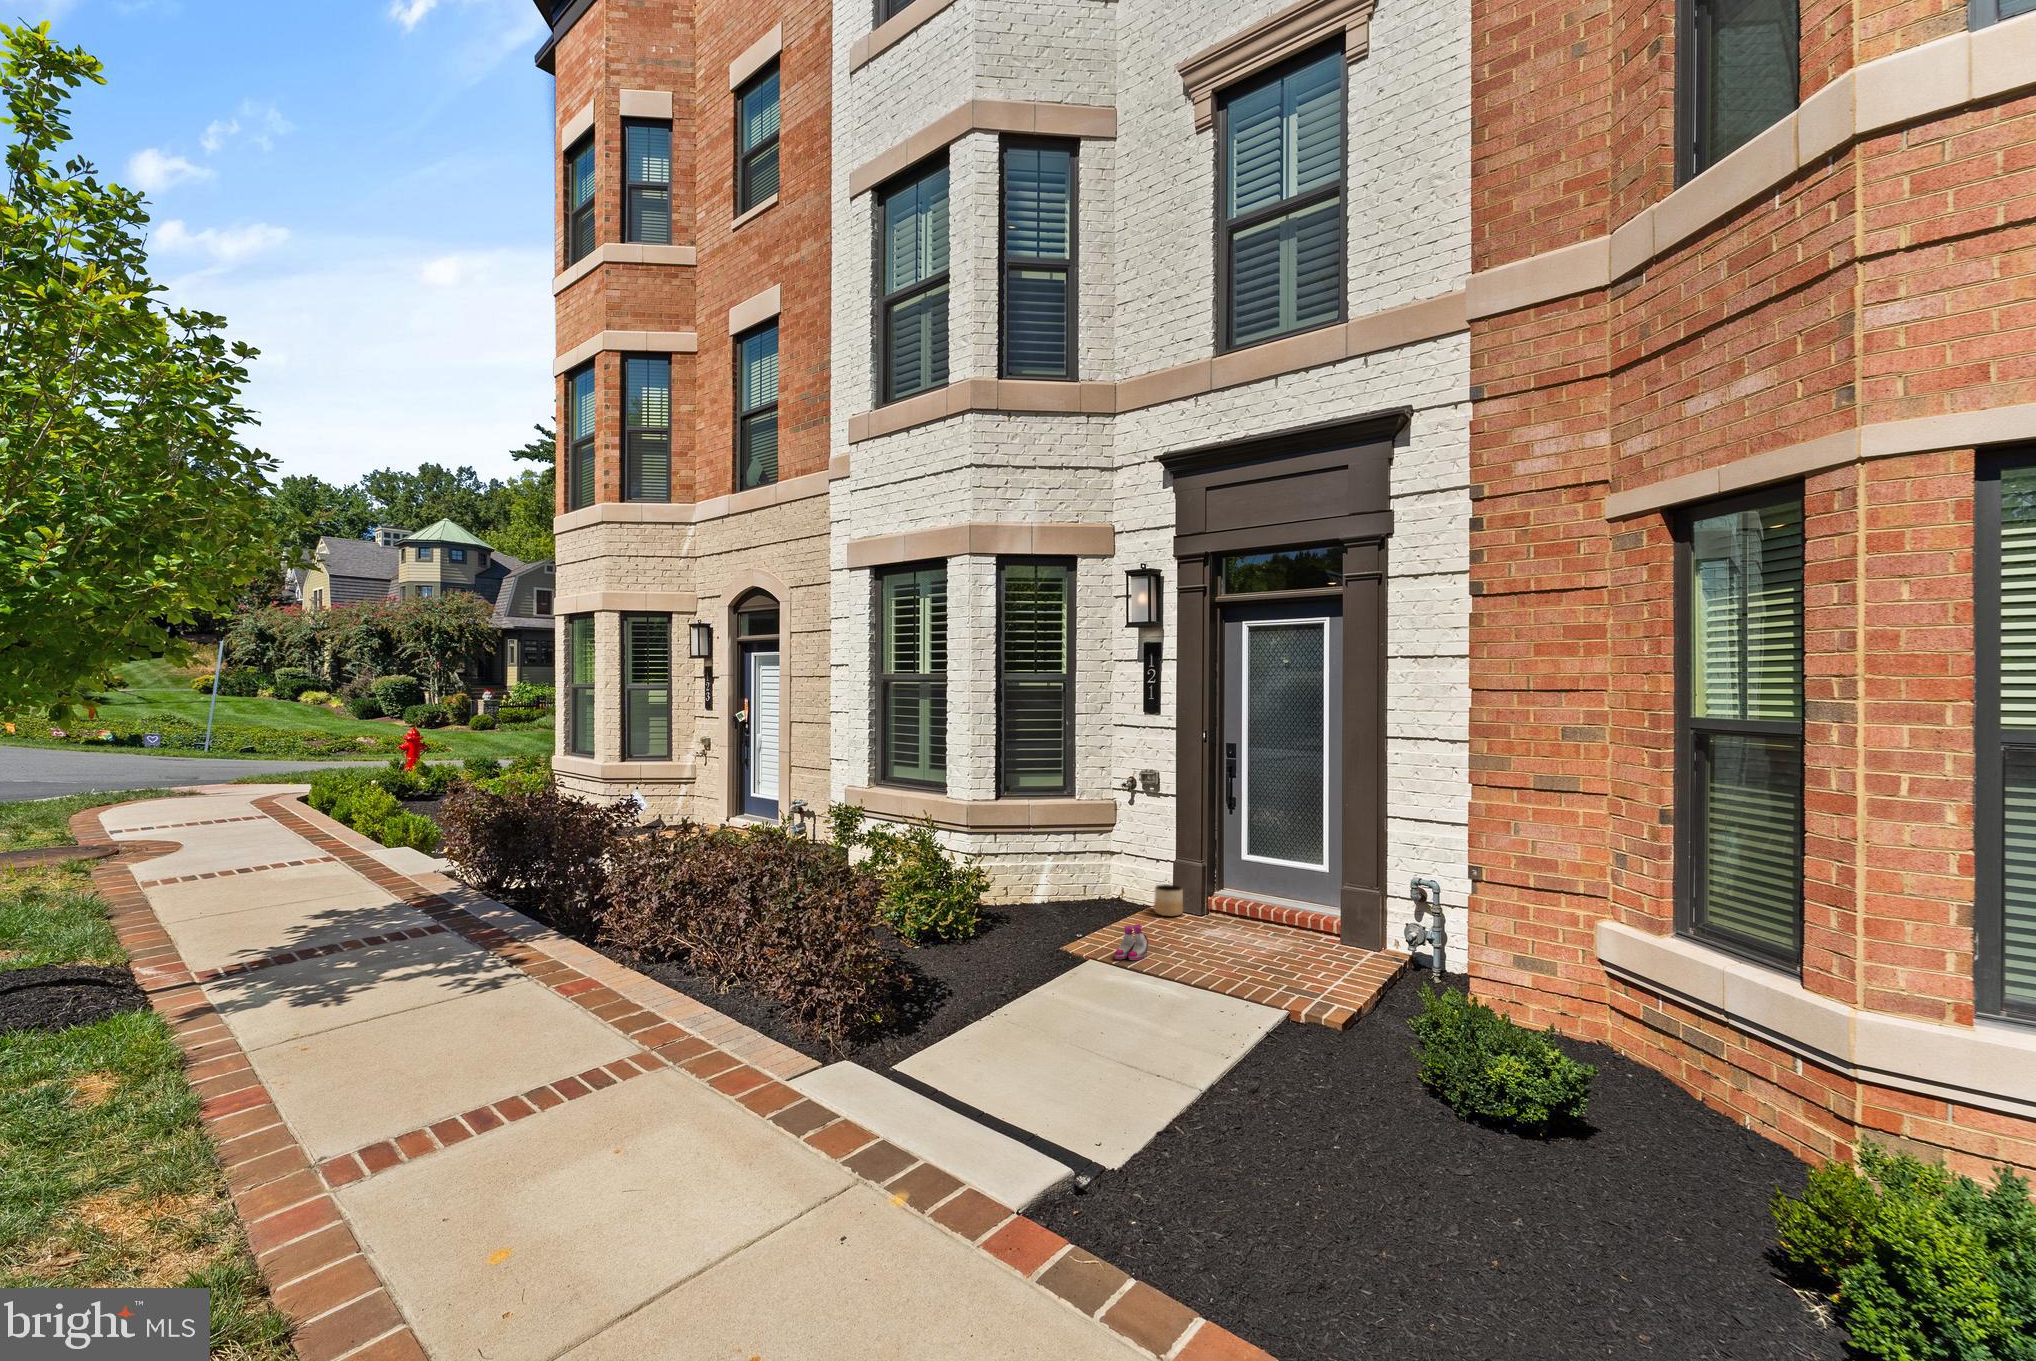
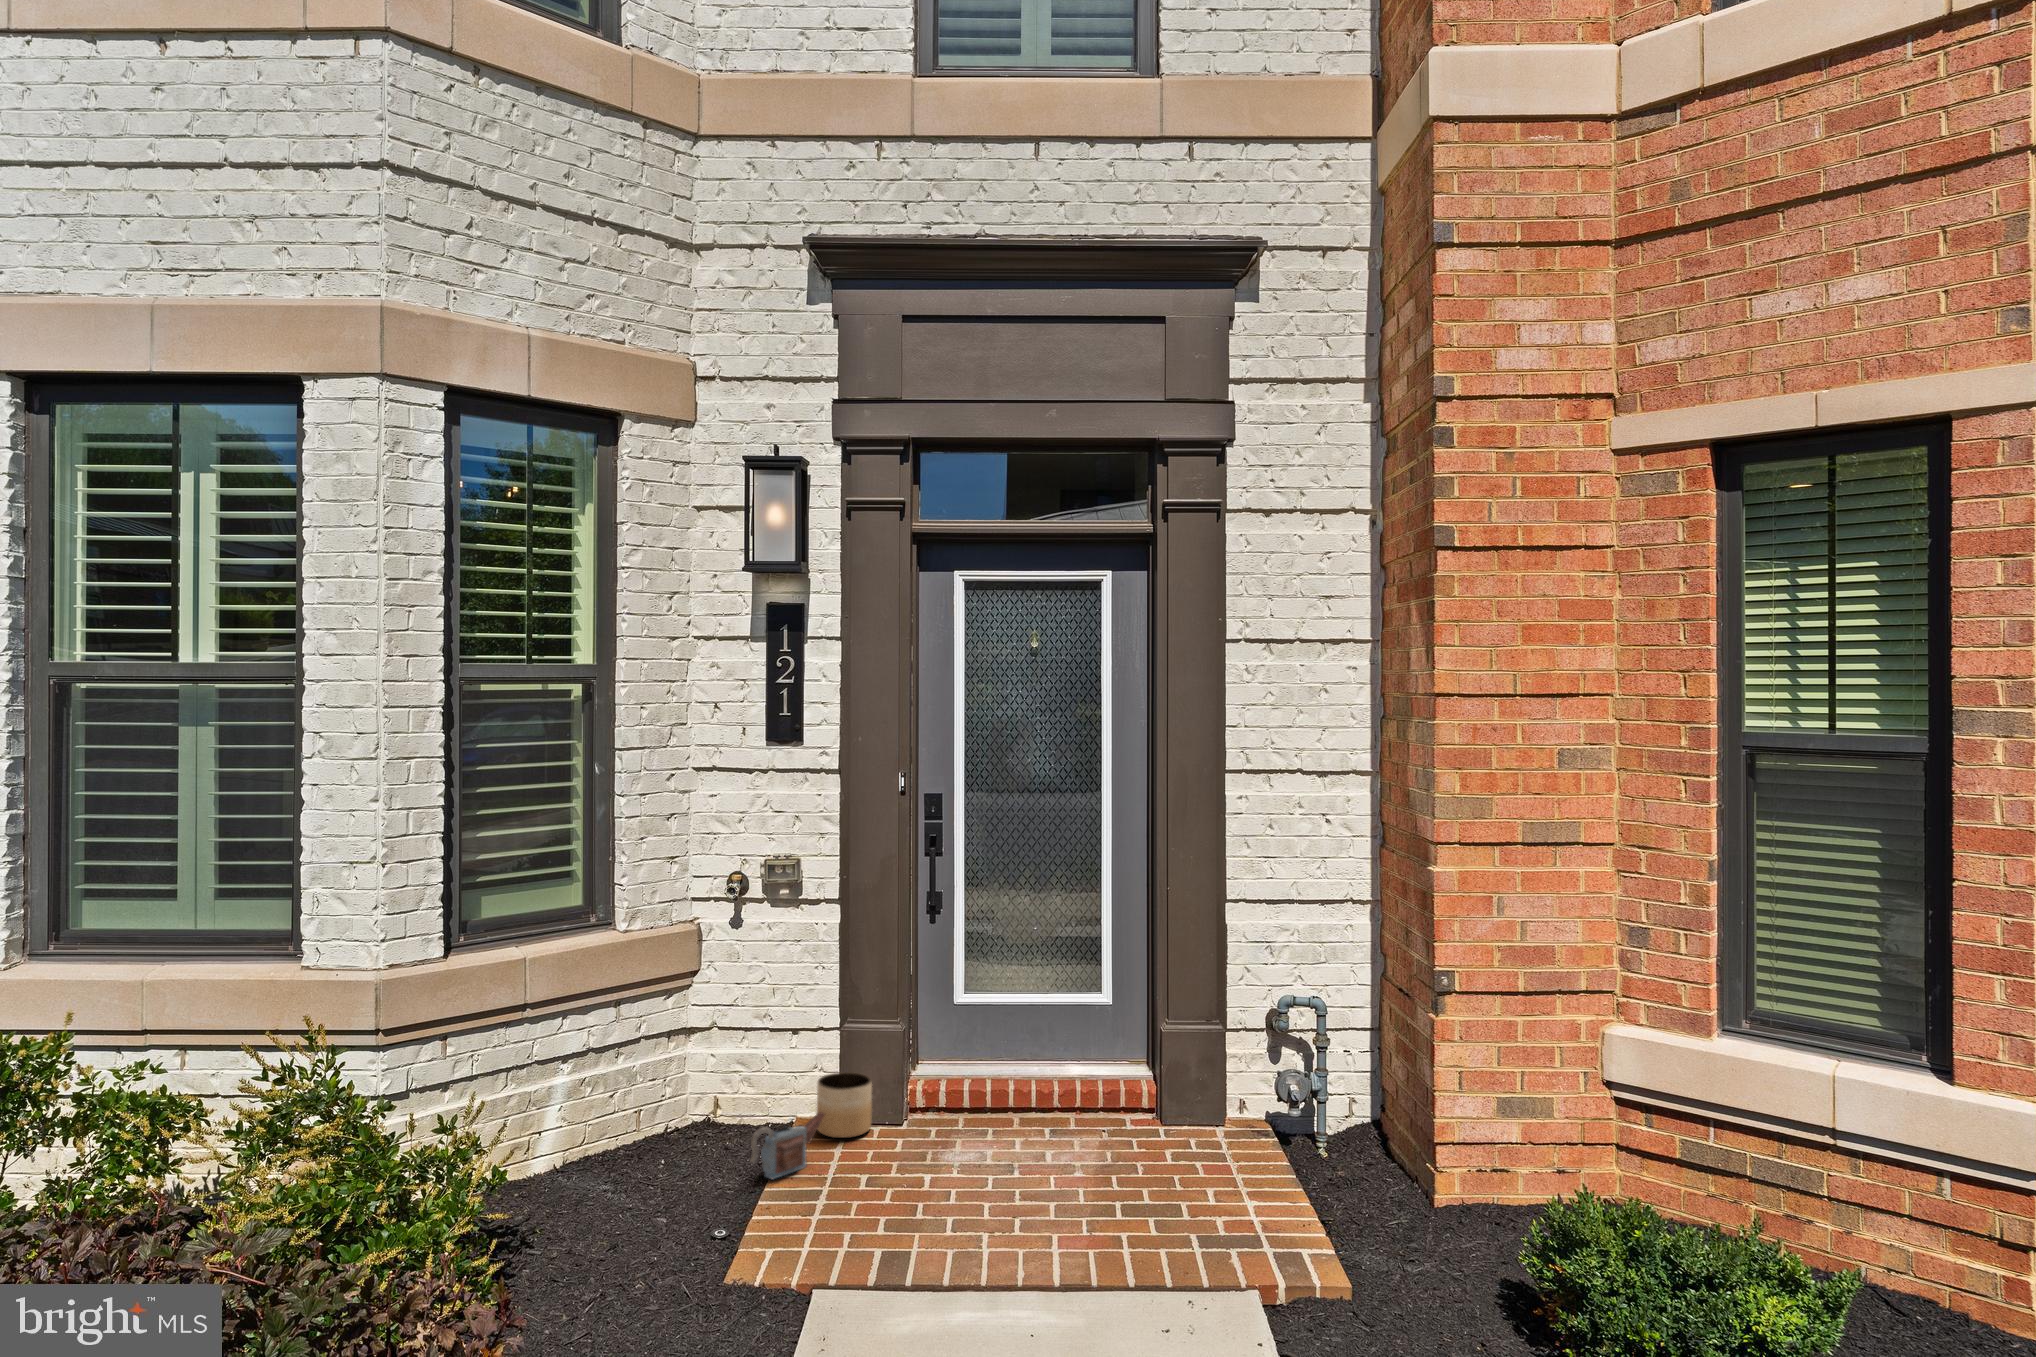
watering can: none [1103,897,1148,924] -> present [750,1112,825,1179]
boots: present [1114,925,1149,960] -> none [856,1179,915,1265]

